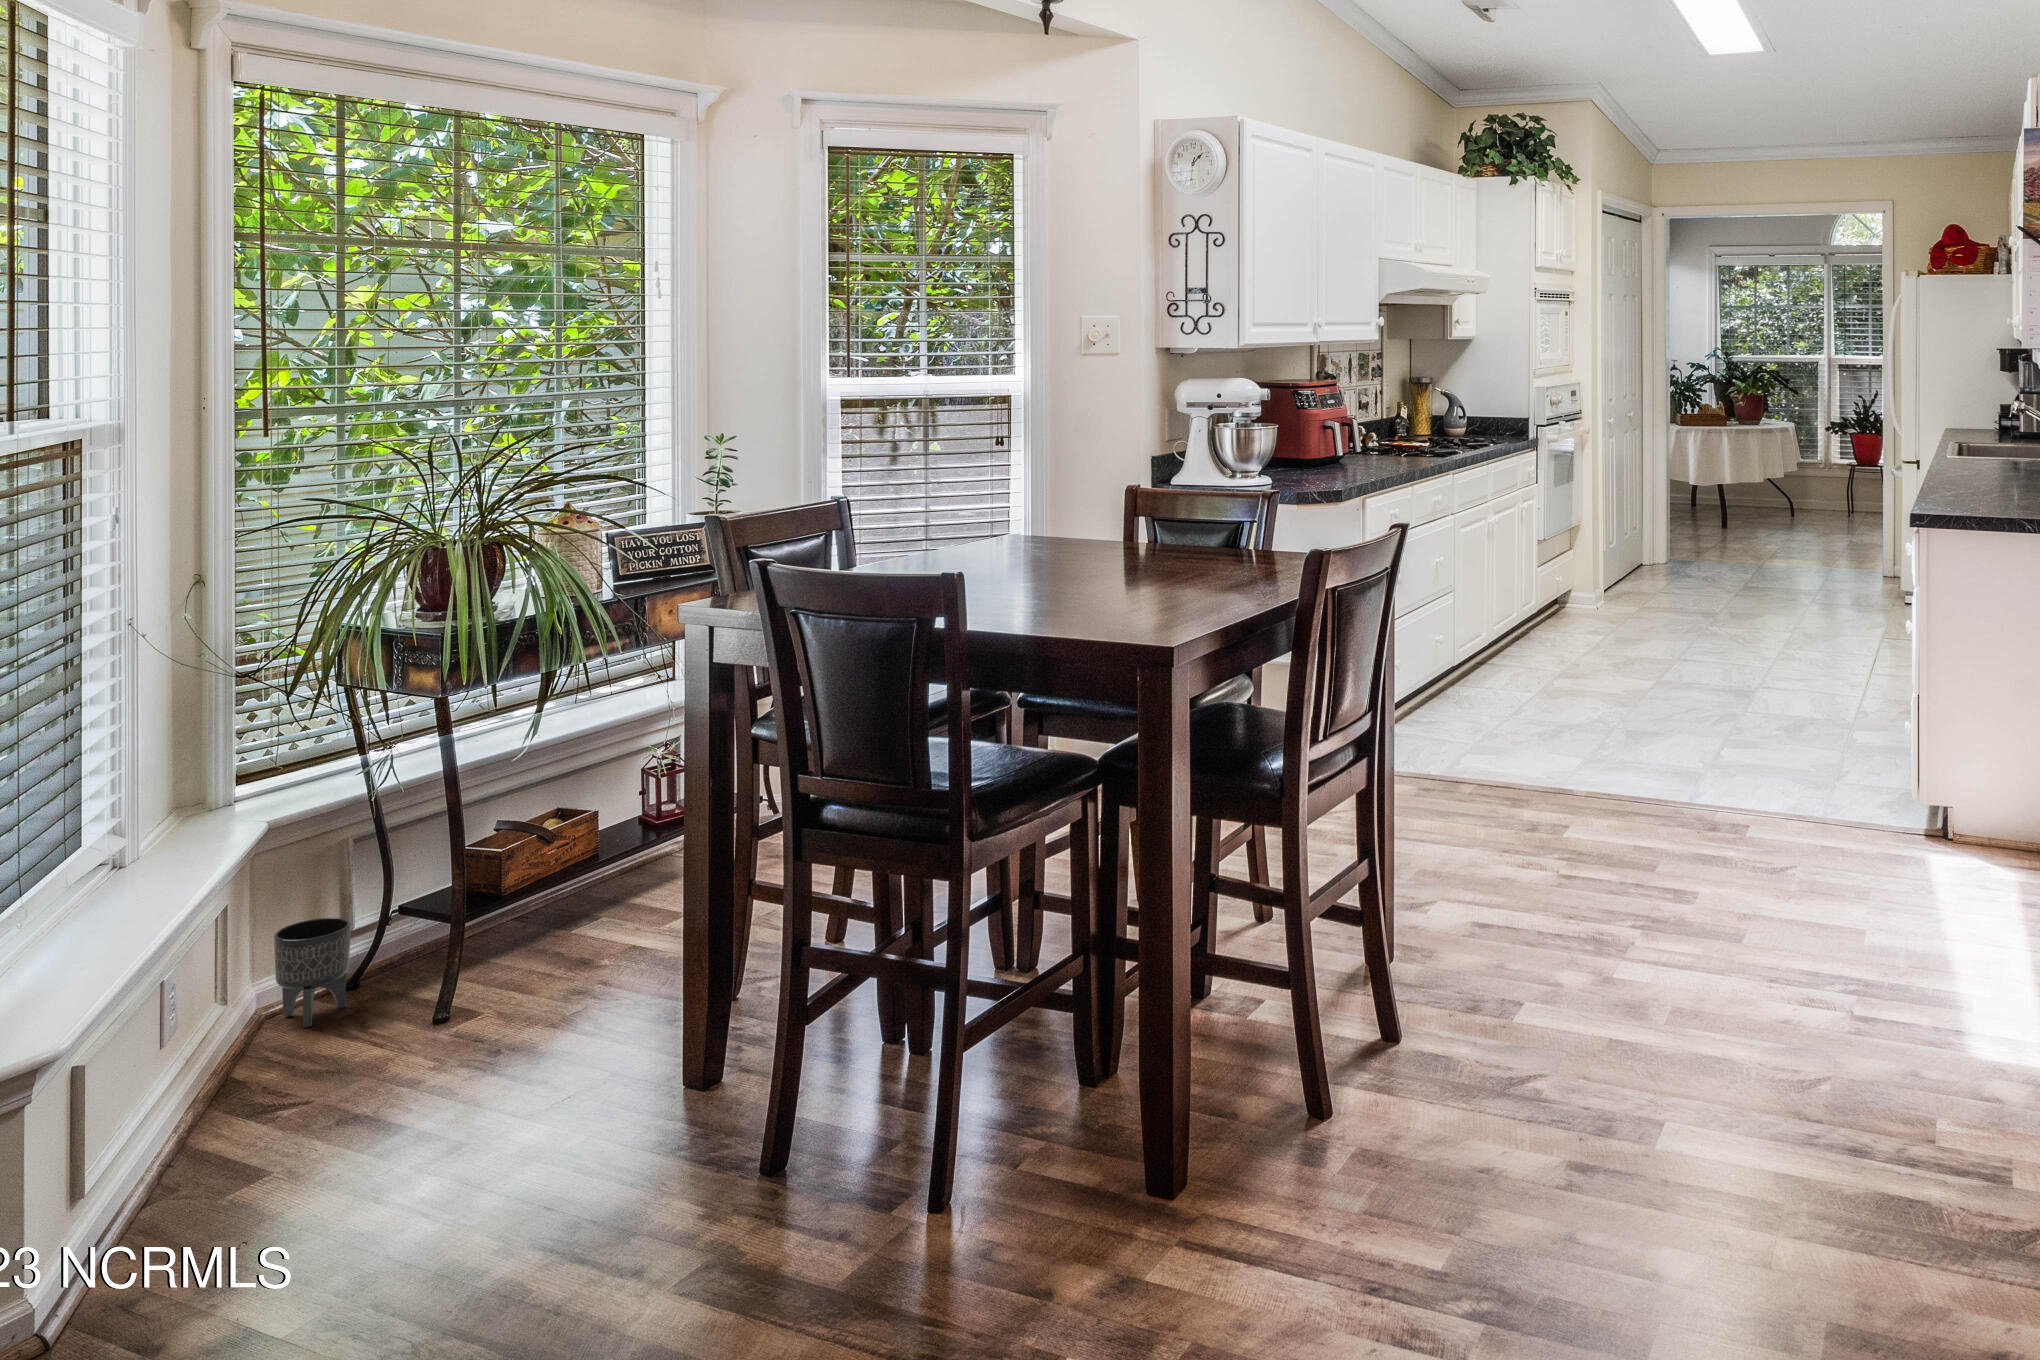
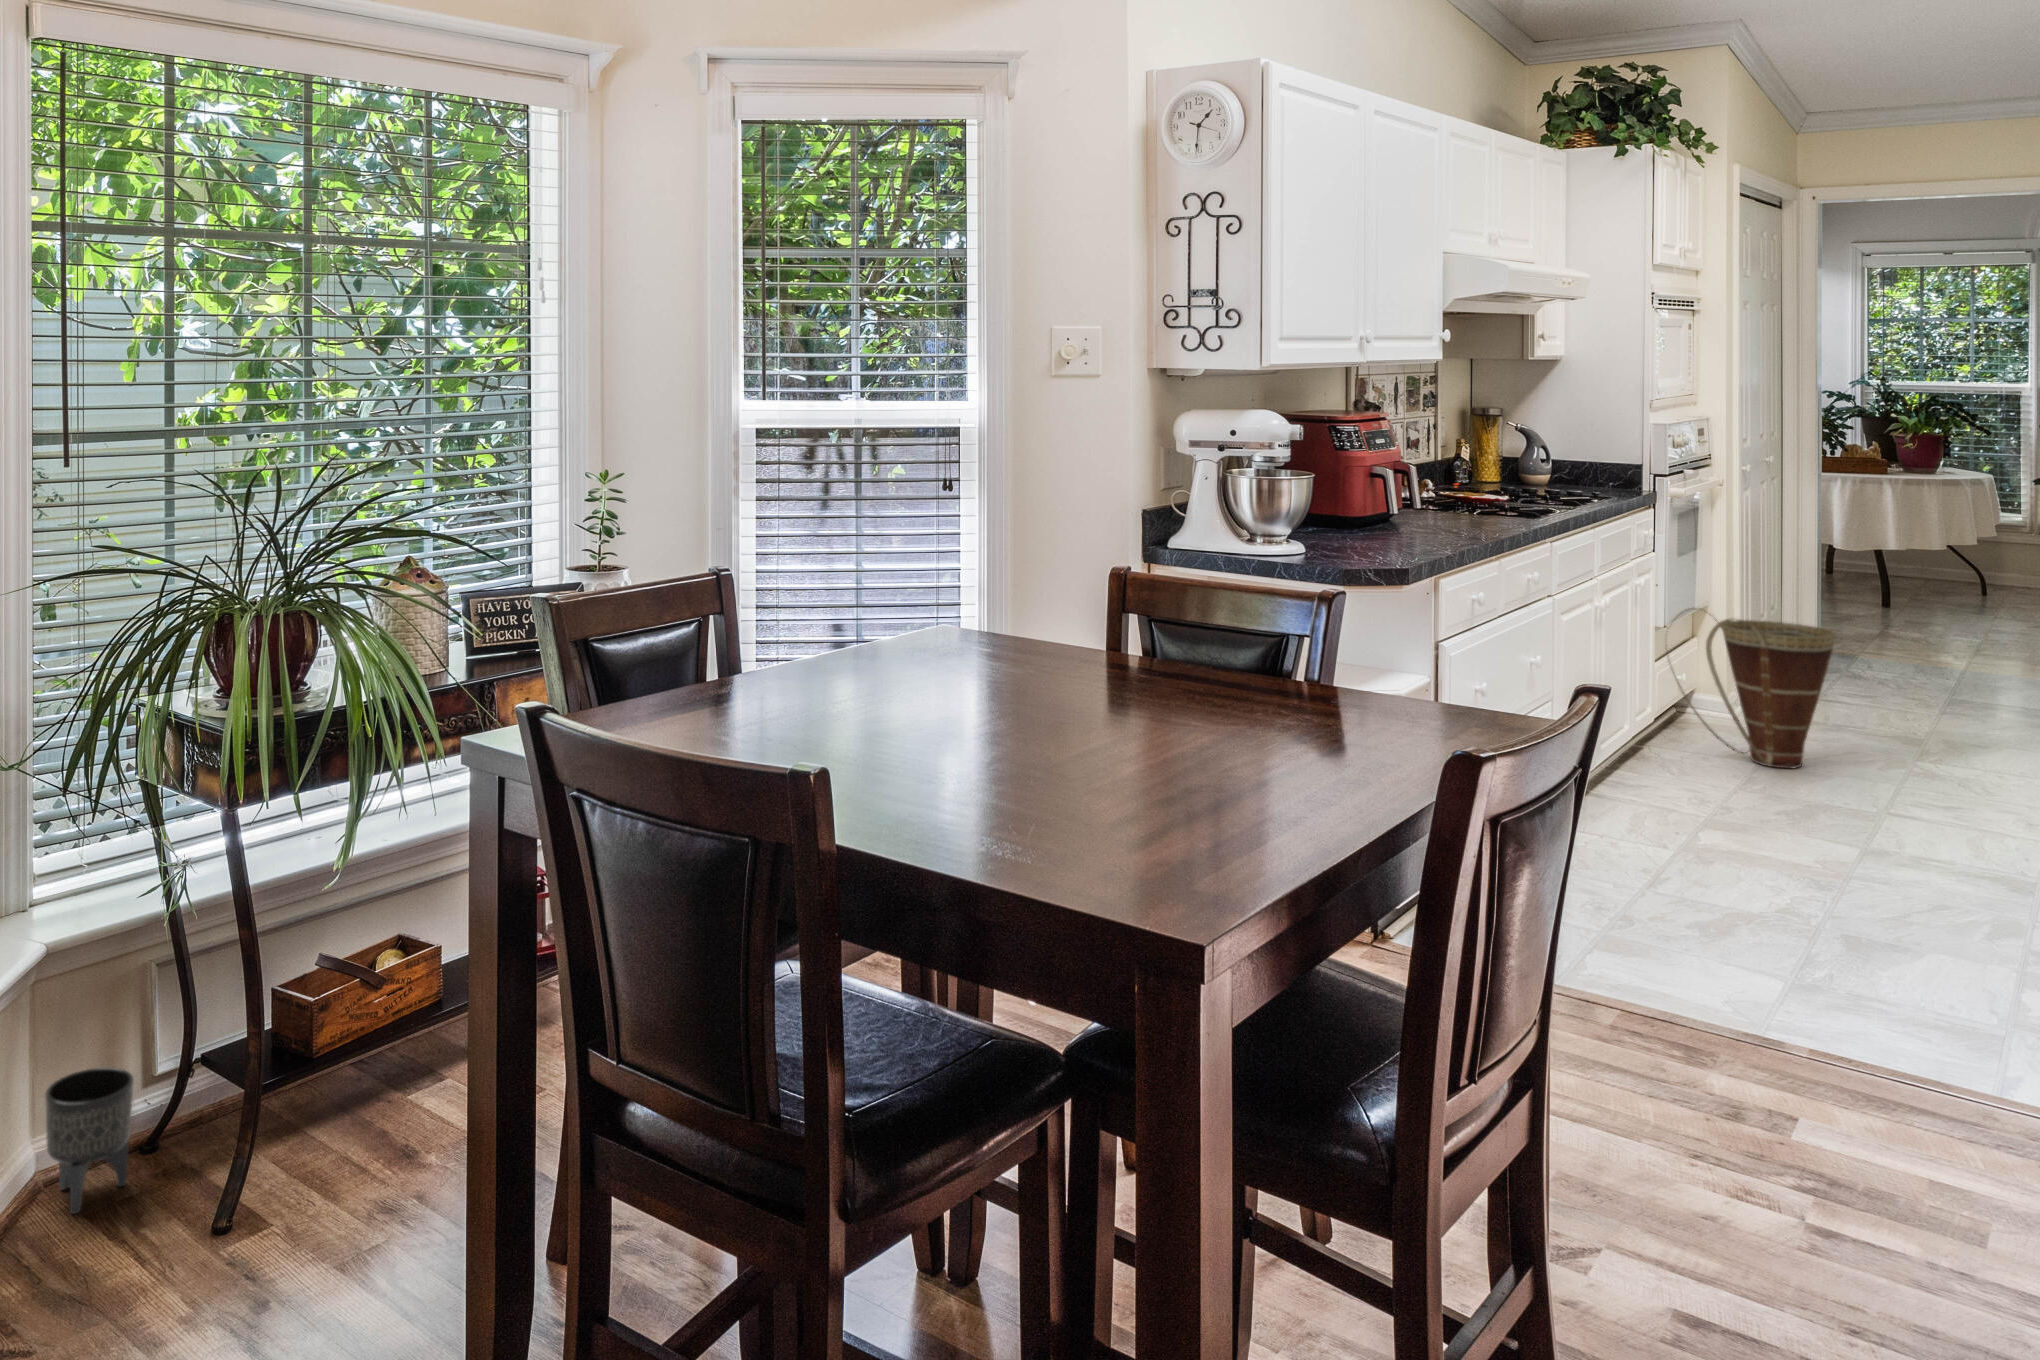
basket: none [1544,524,1654,637] -> present [1666,609,1836,769]

